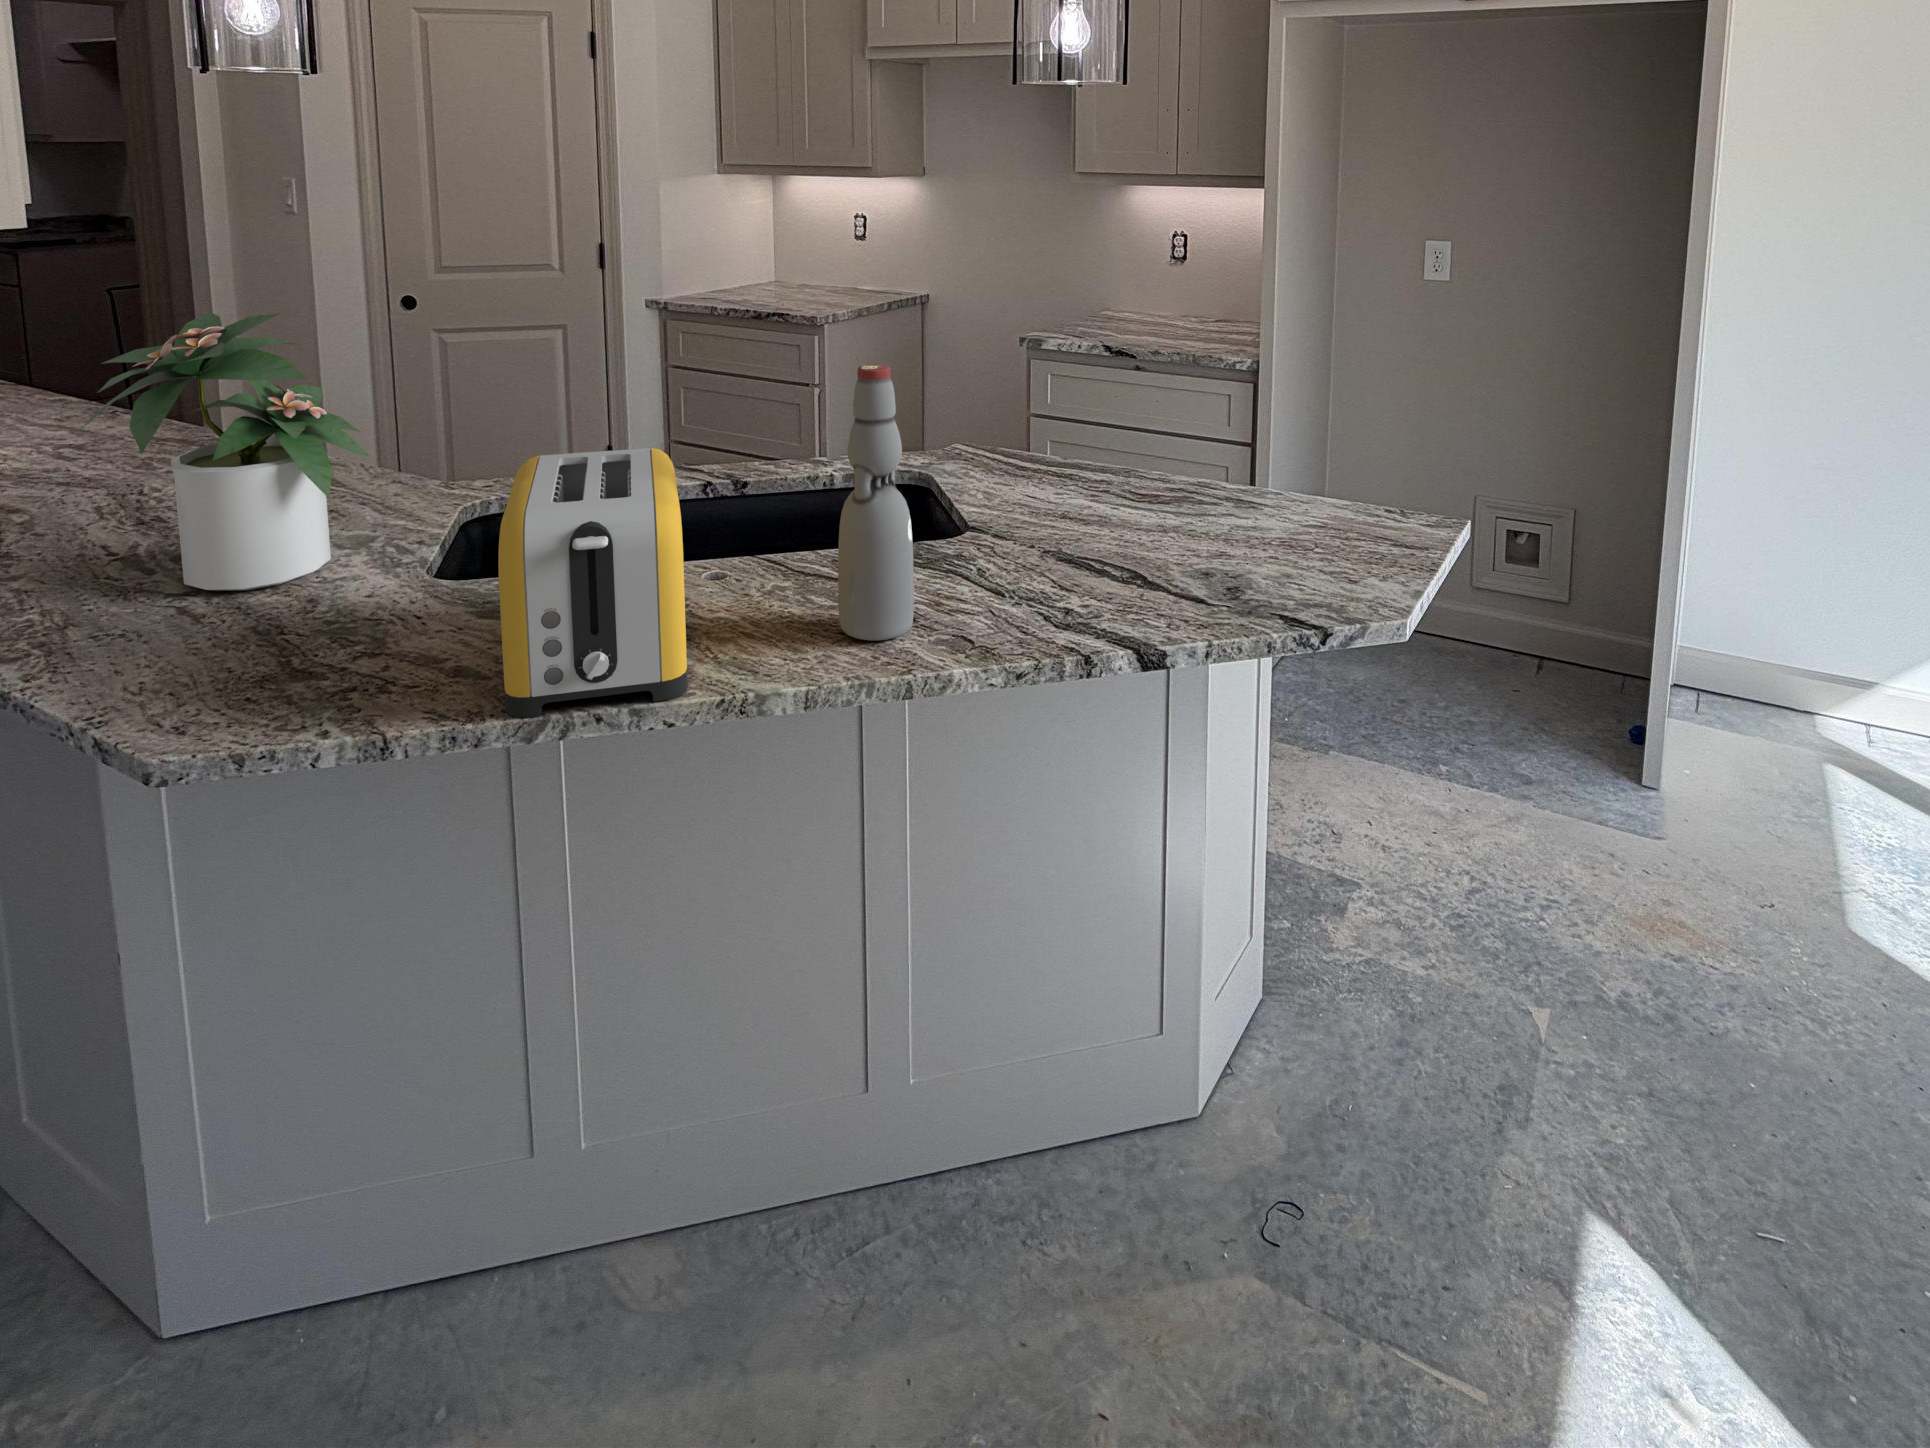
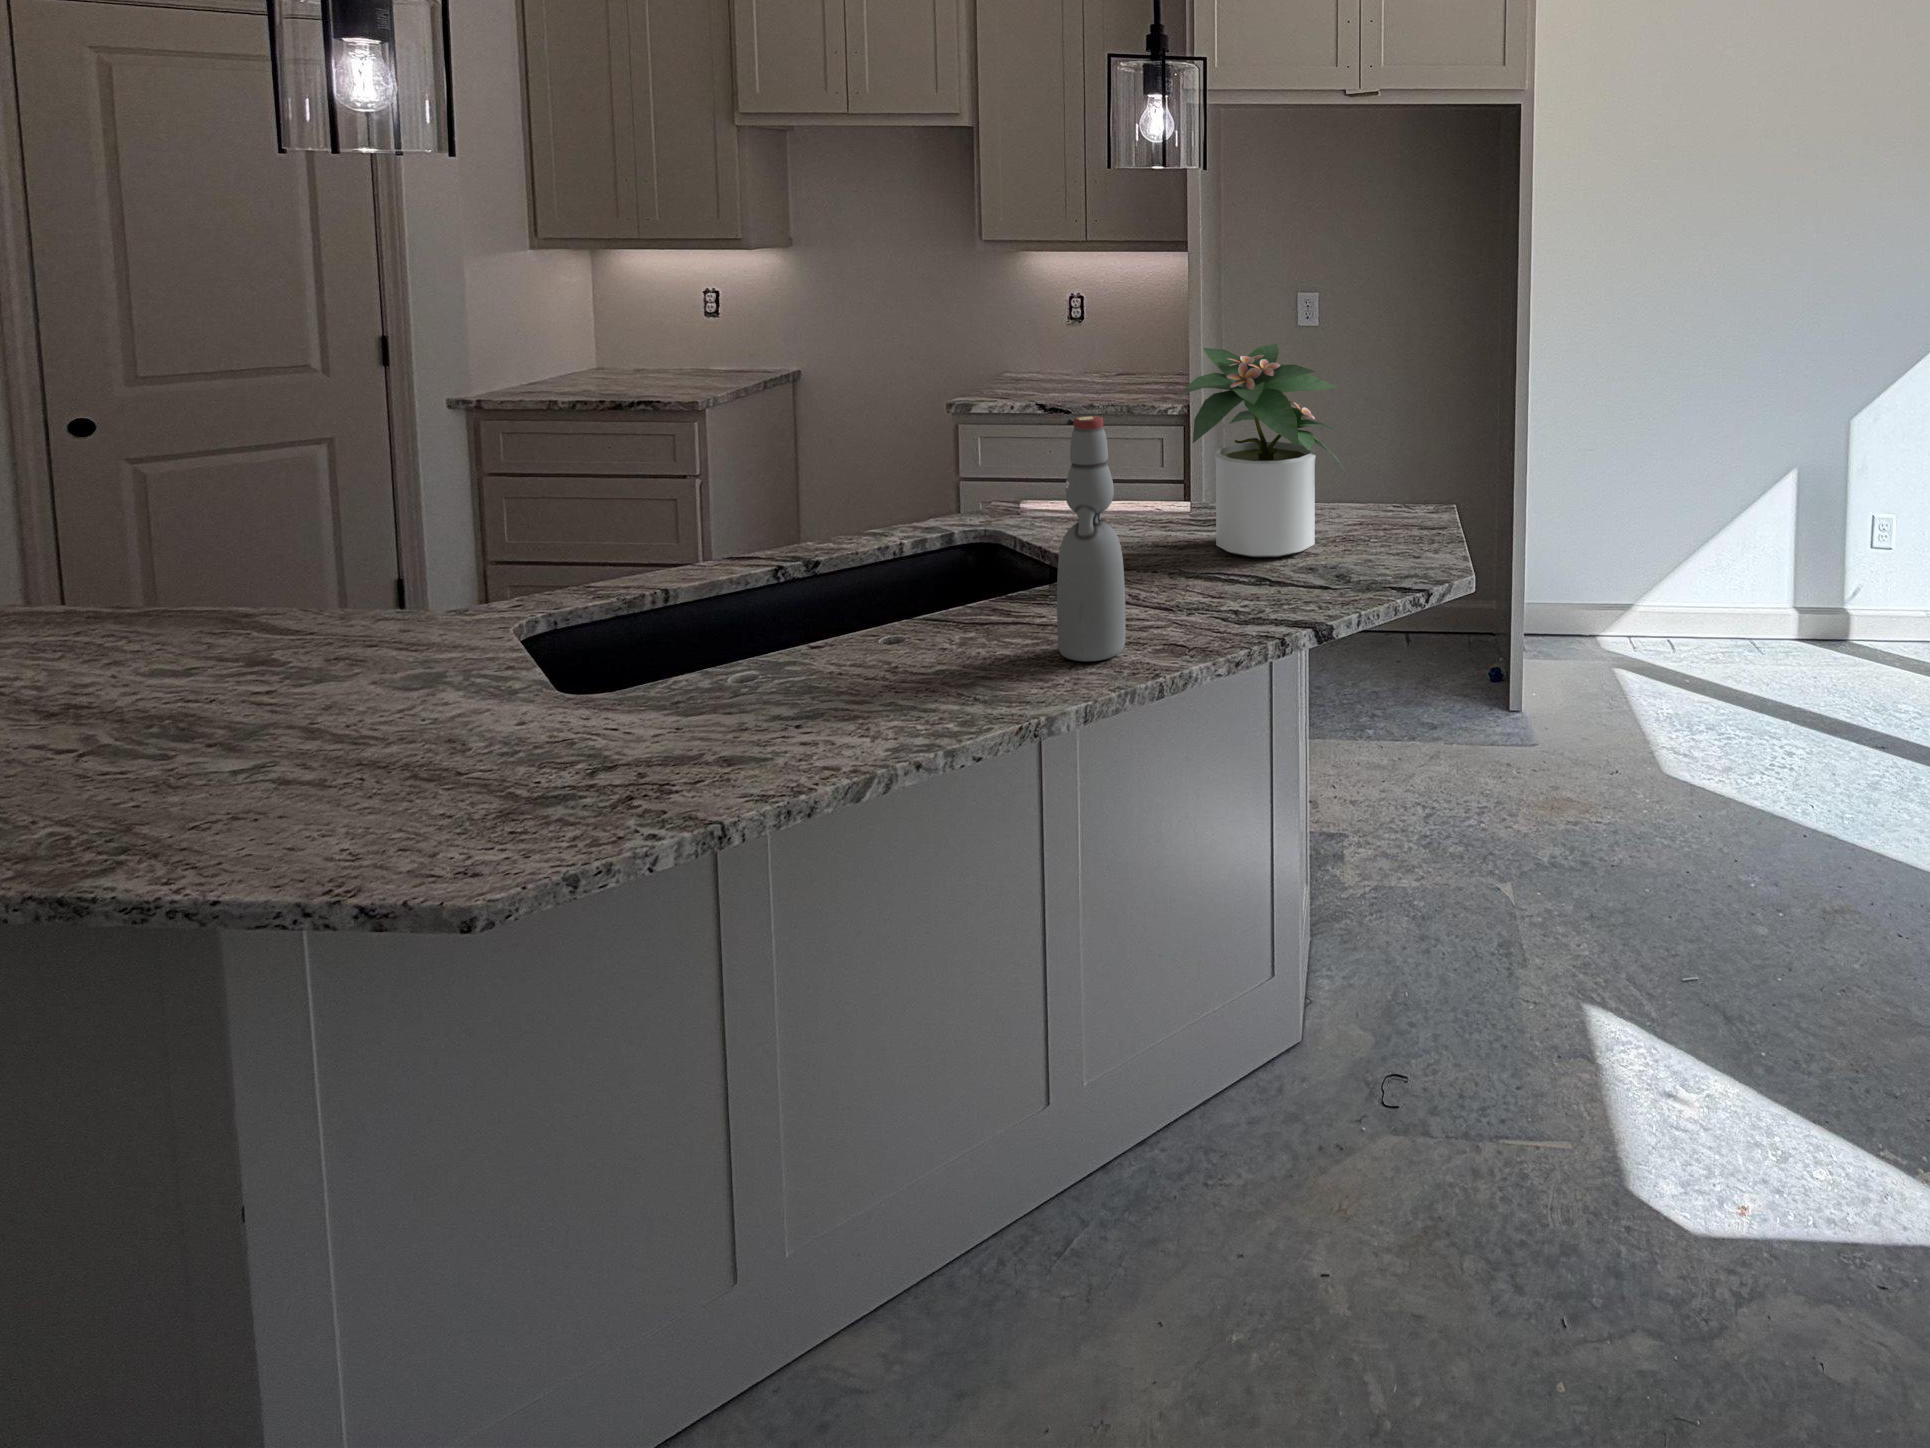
potted plant: present [80,312,370,591] -> present [1178,344,1347,557]
toaster: present [498,448,688,717] -> none [727,518,977,782]

